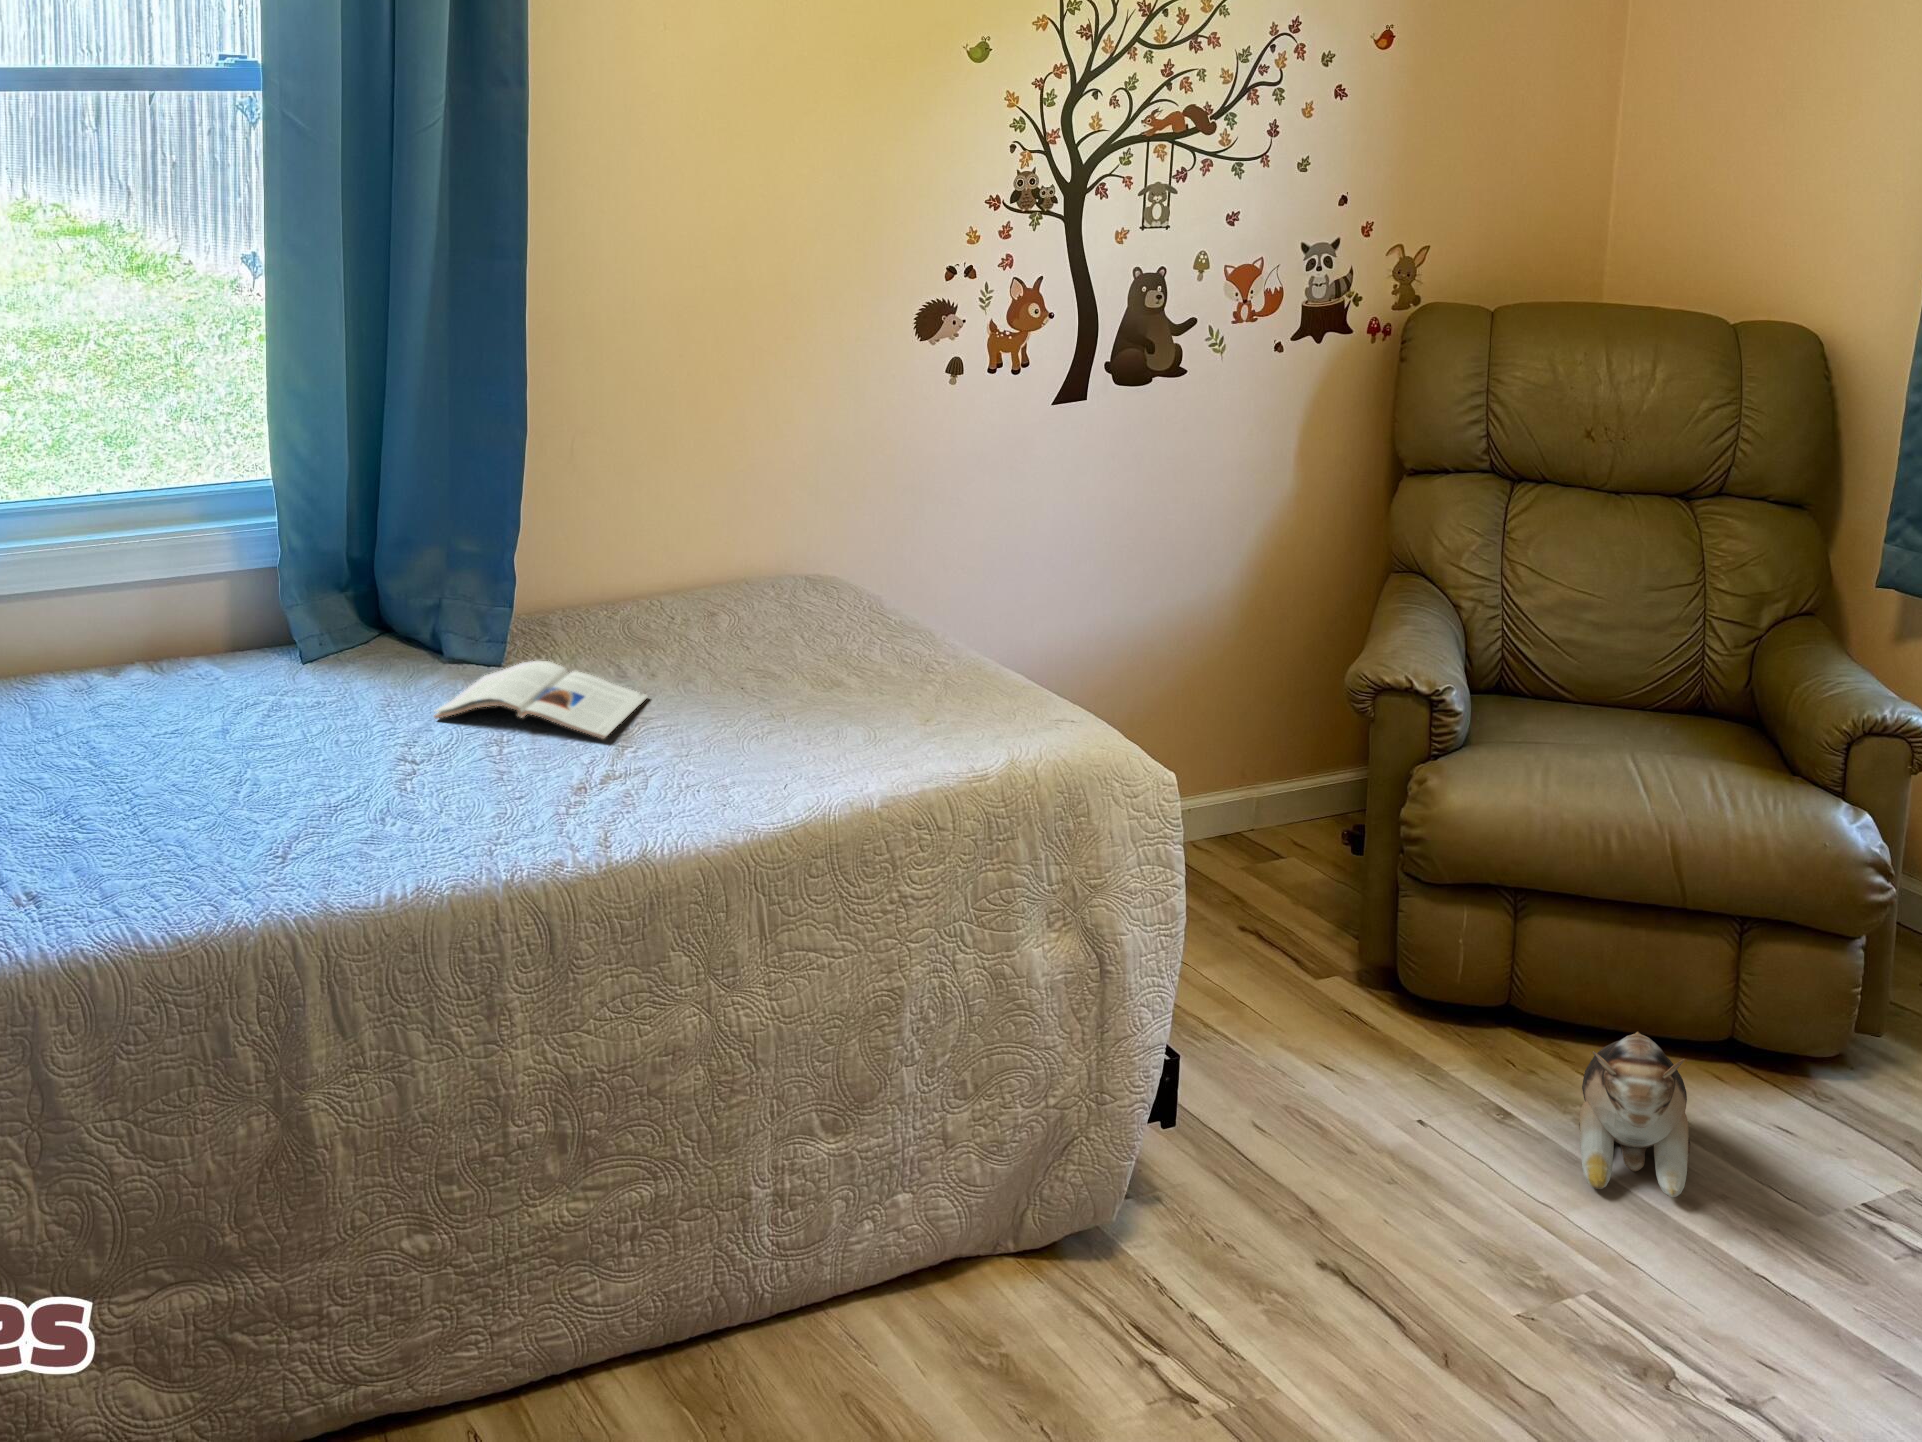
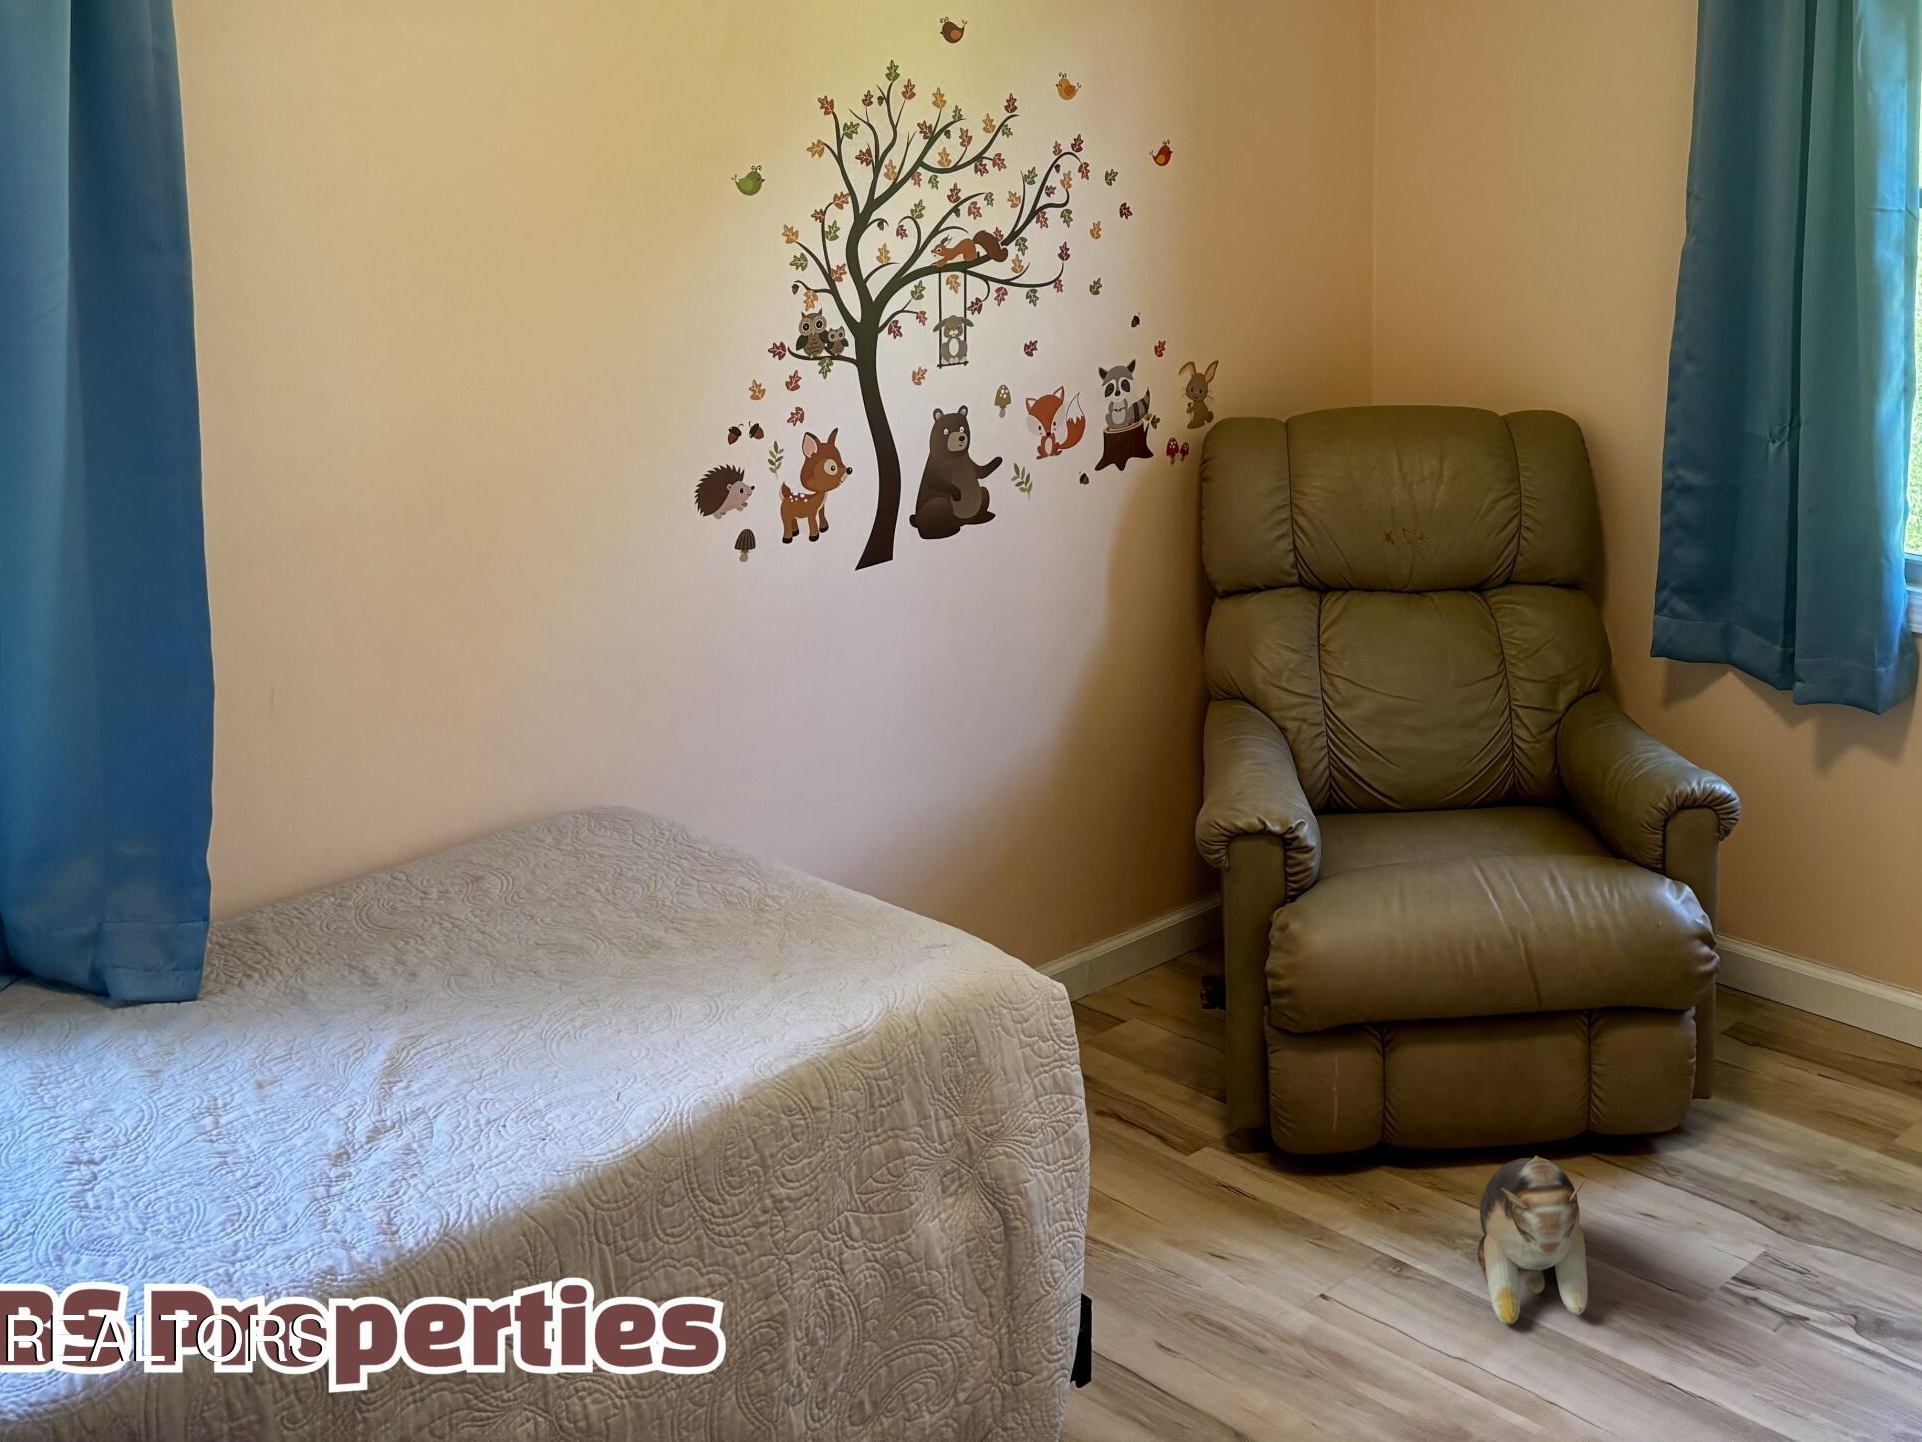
magazine: present [434,661,648,739] -> none [116,986,420,1099]

